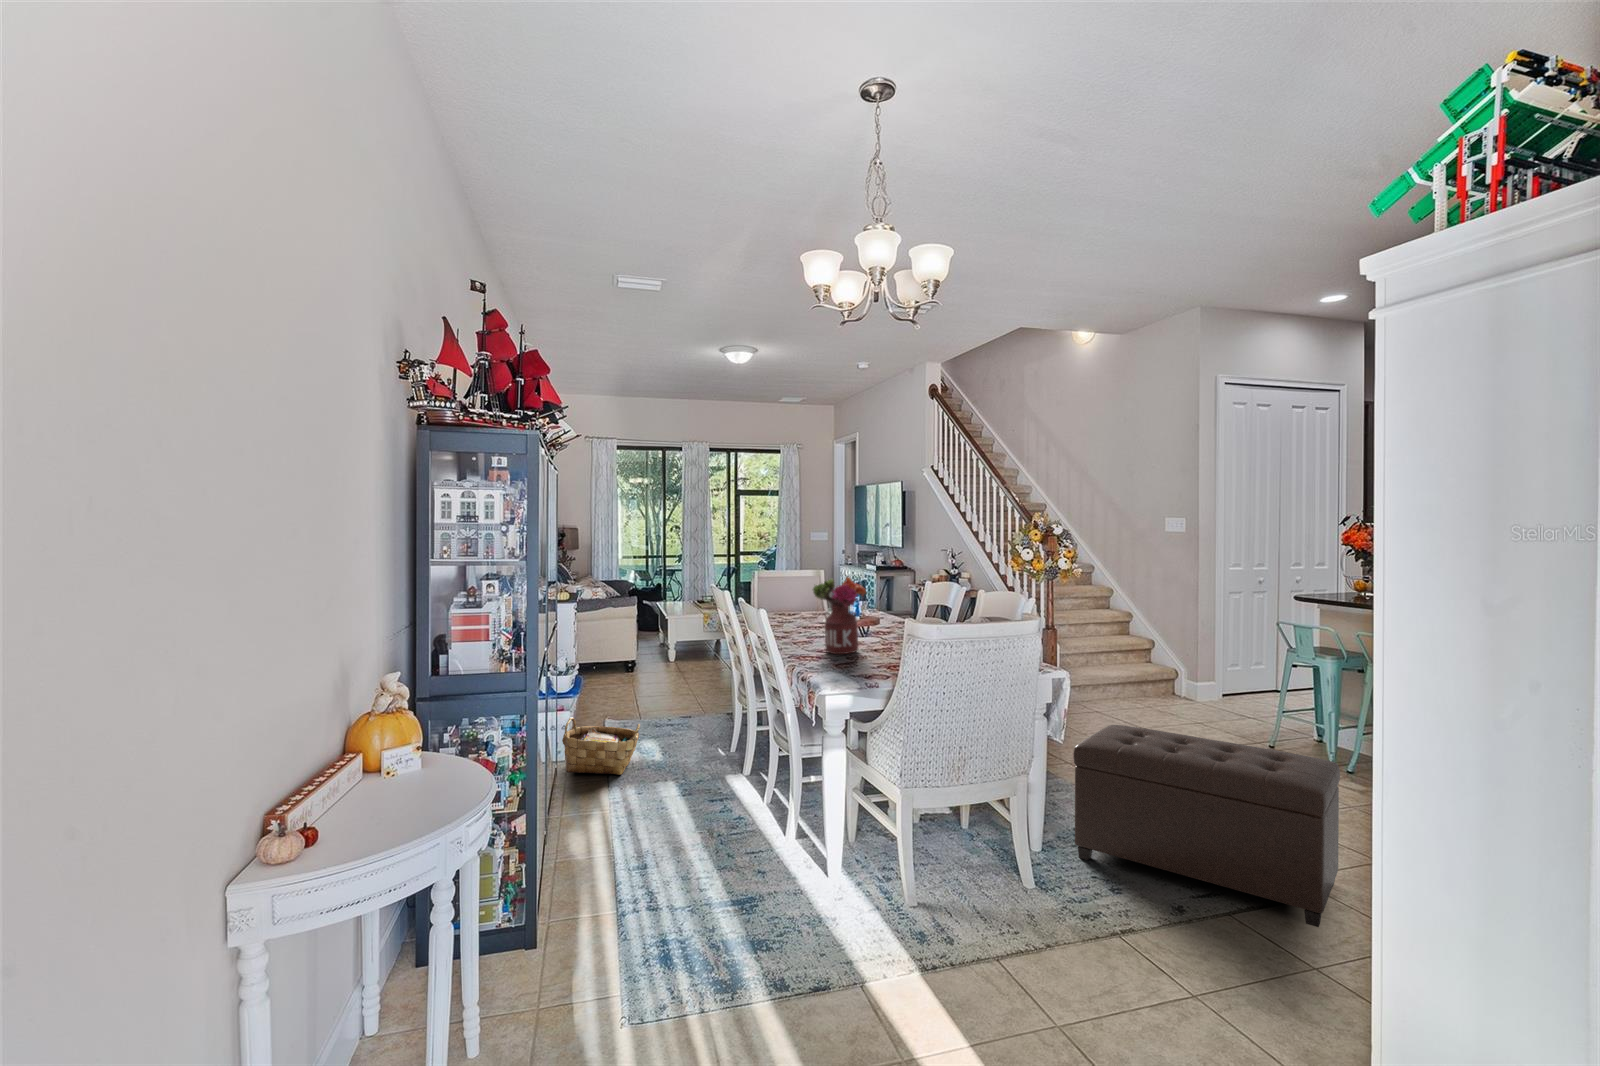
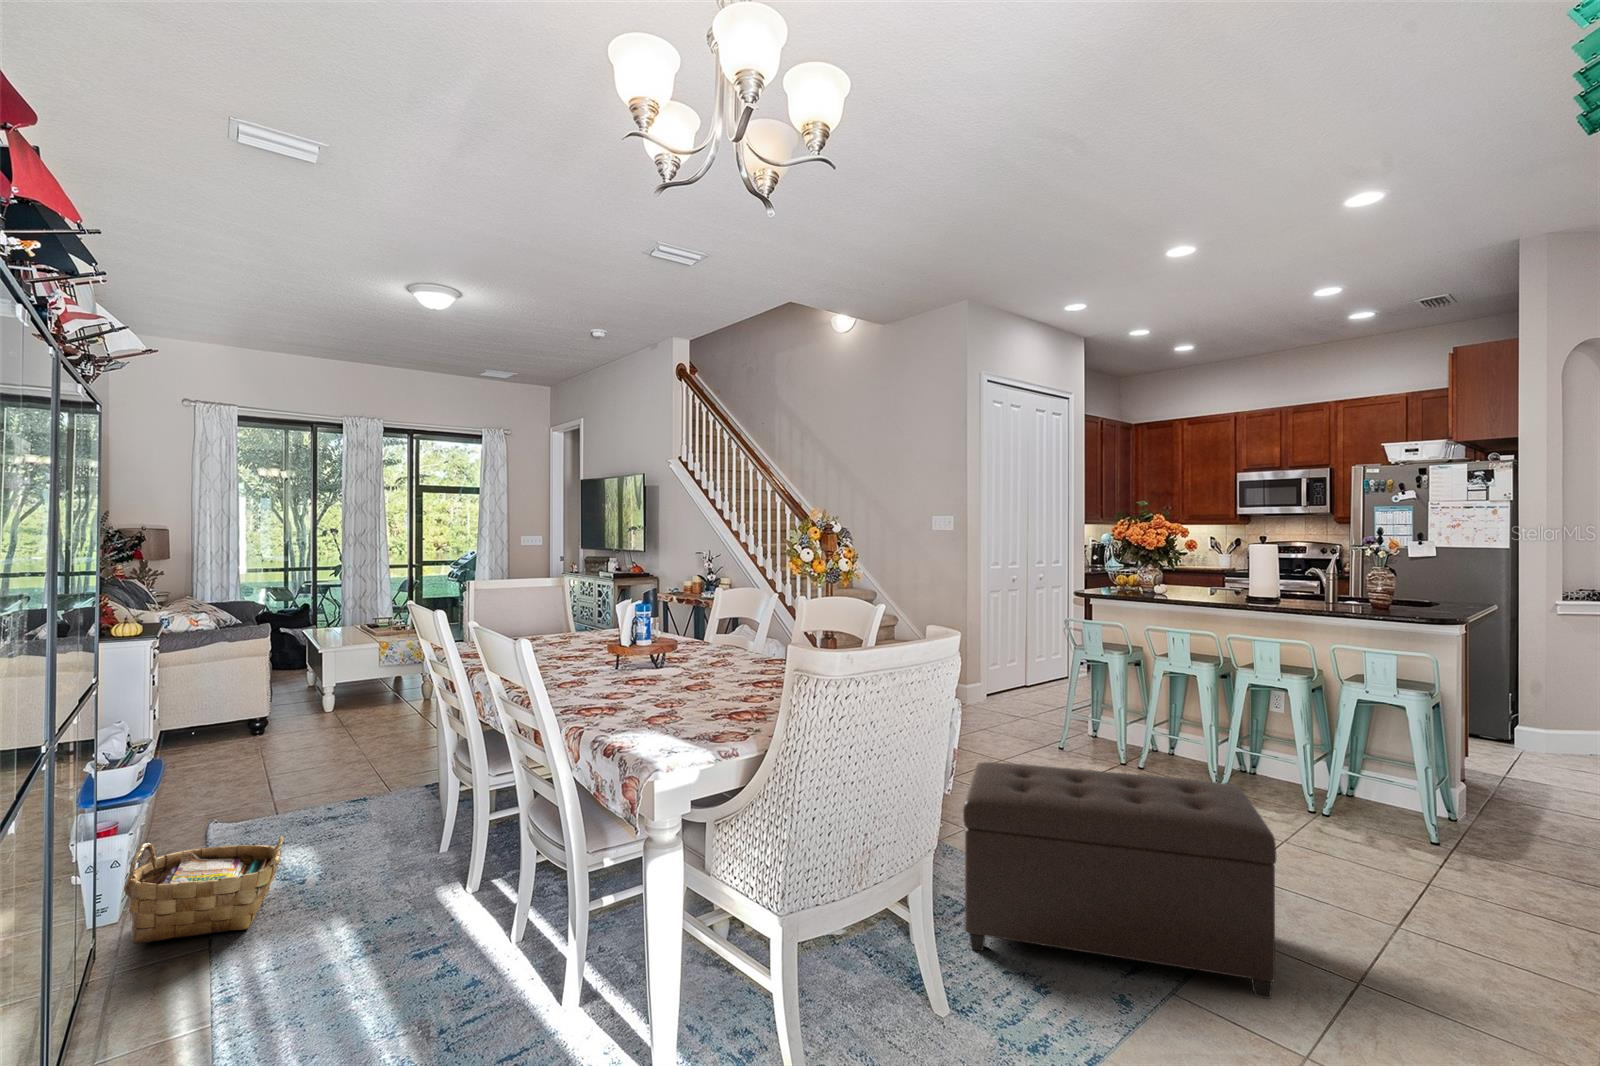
flower arrangement: present [813,577,866,654] -> none [589,589,671,704]

